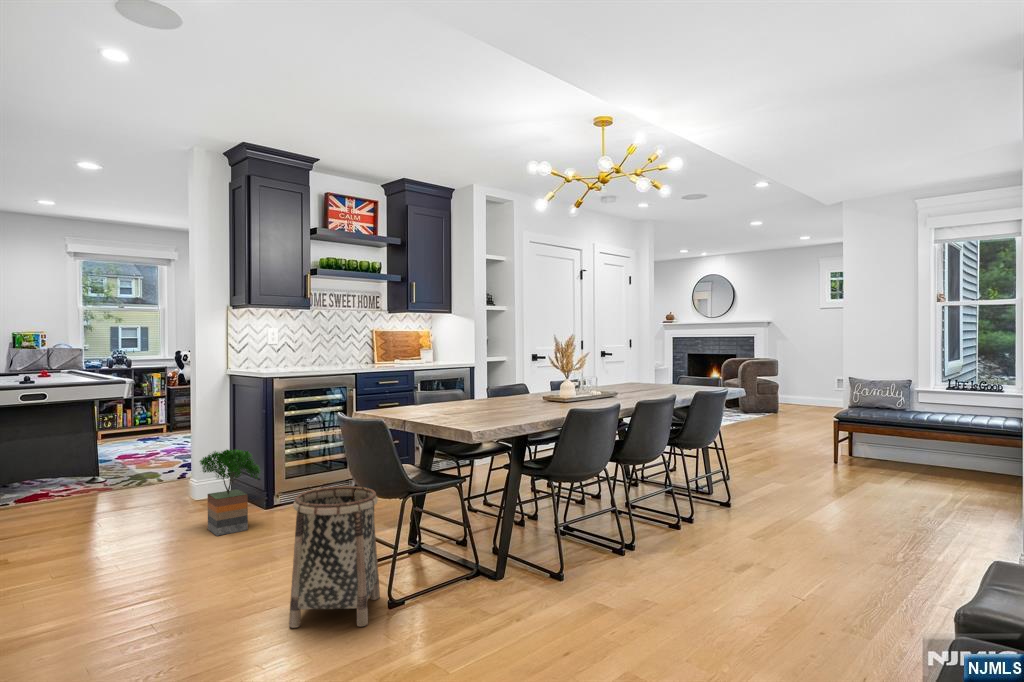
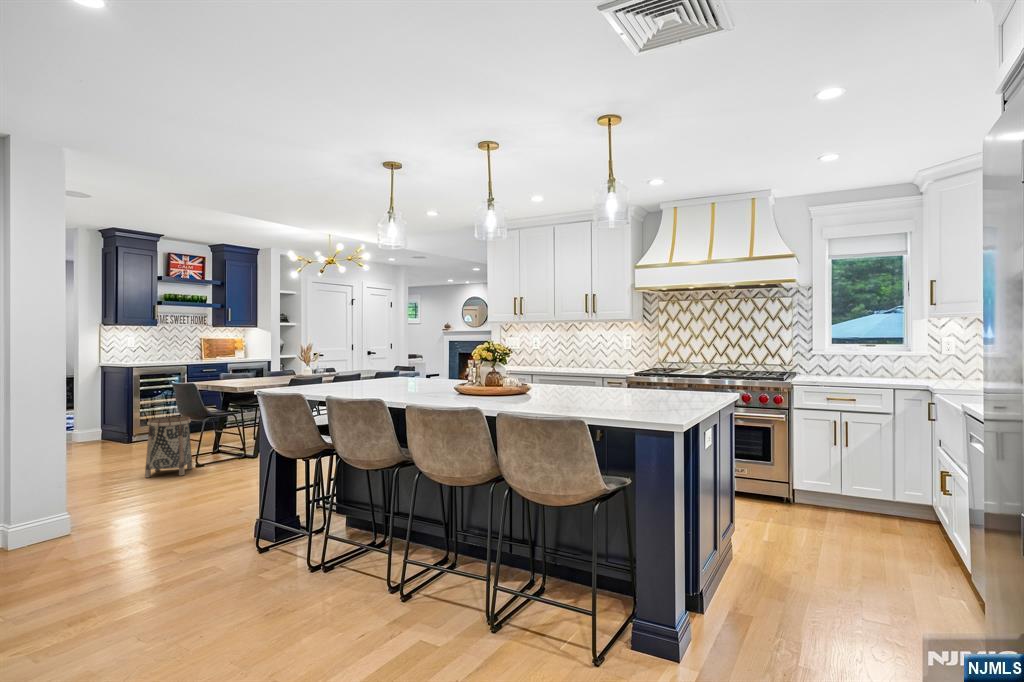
potted tree: present [200,449,261,536] -> none [85,407,126,455]

